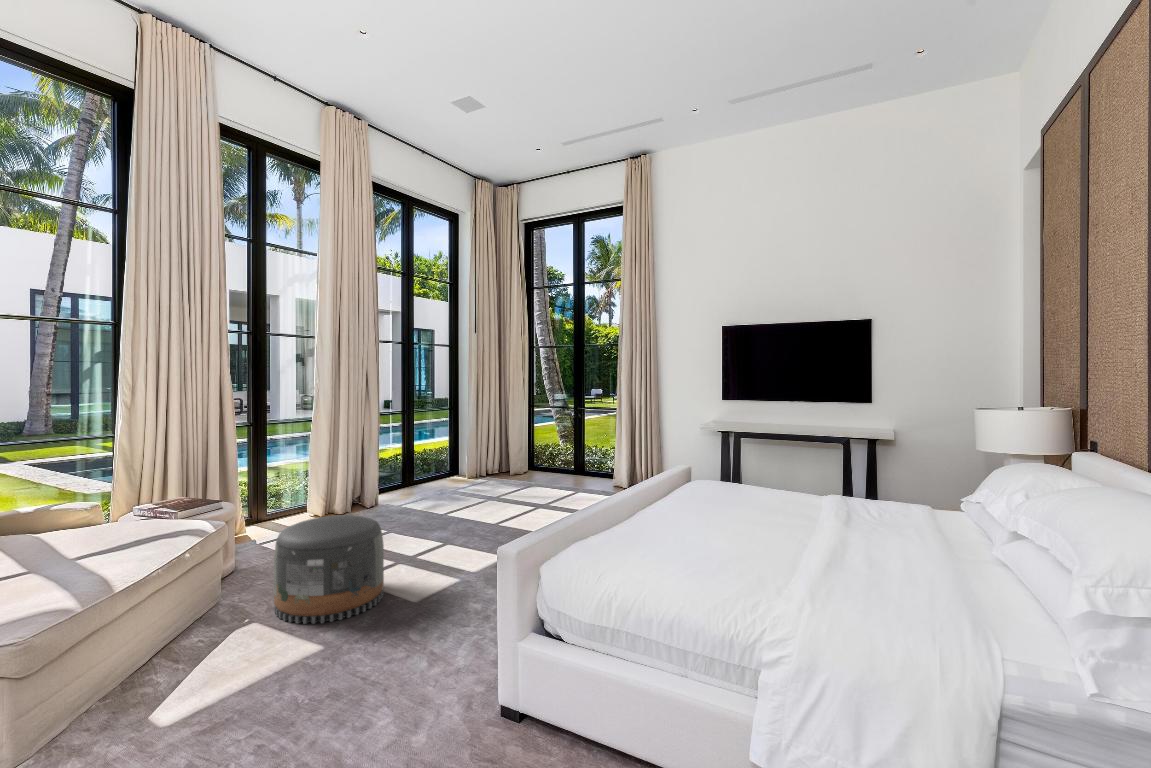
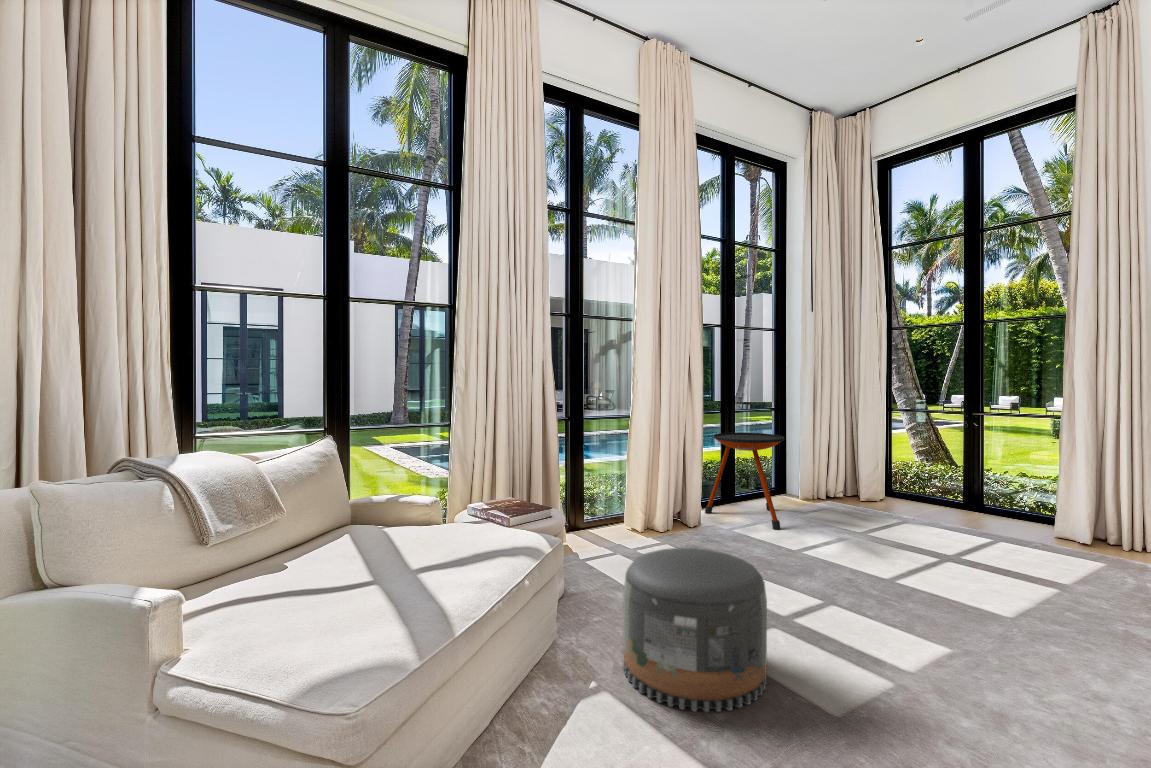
side table: none [385,429,446,503] -> present [705,432,784,530]

